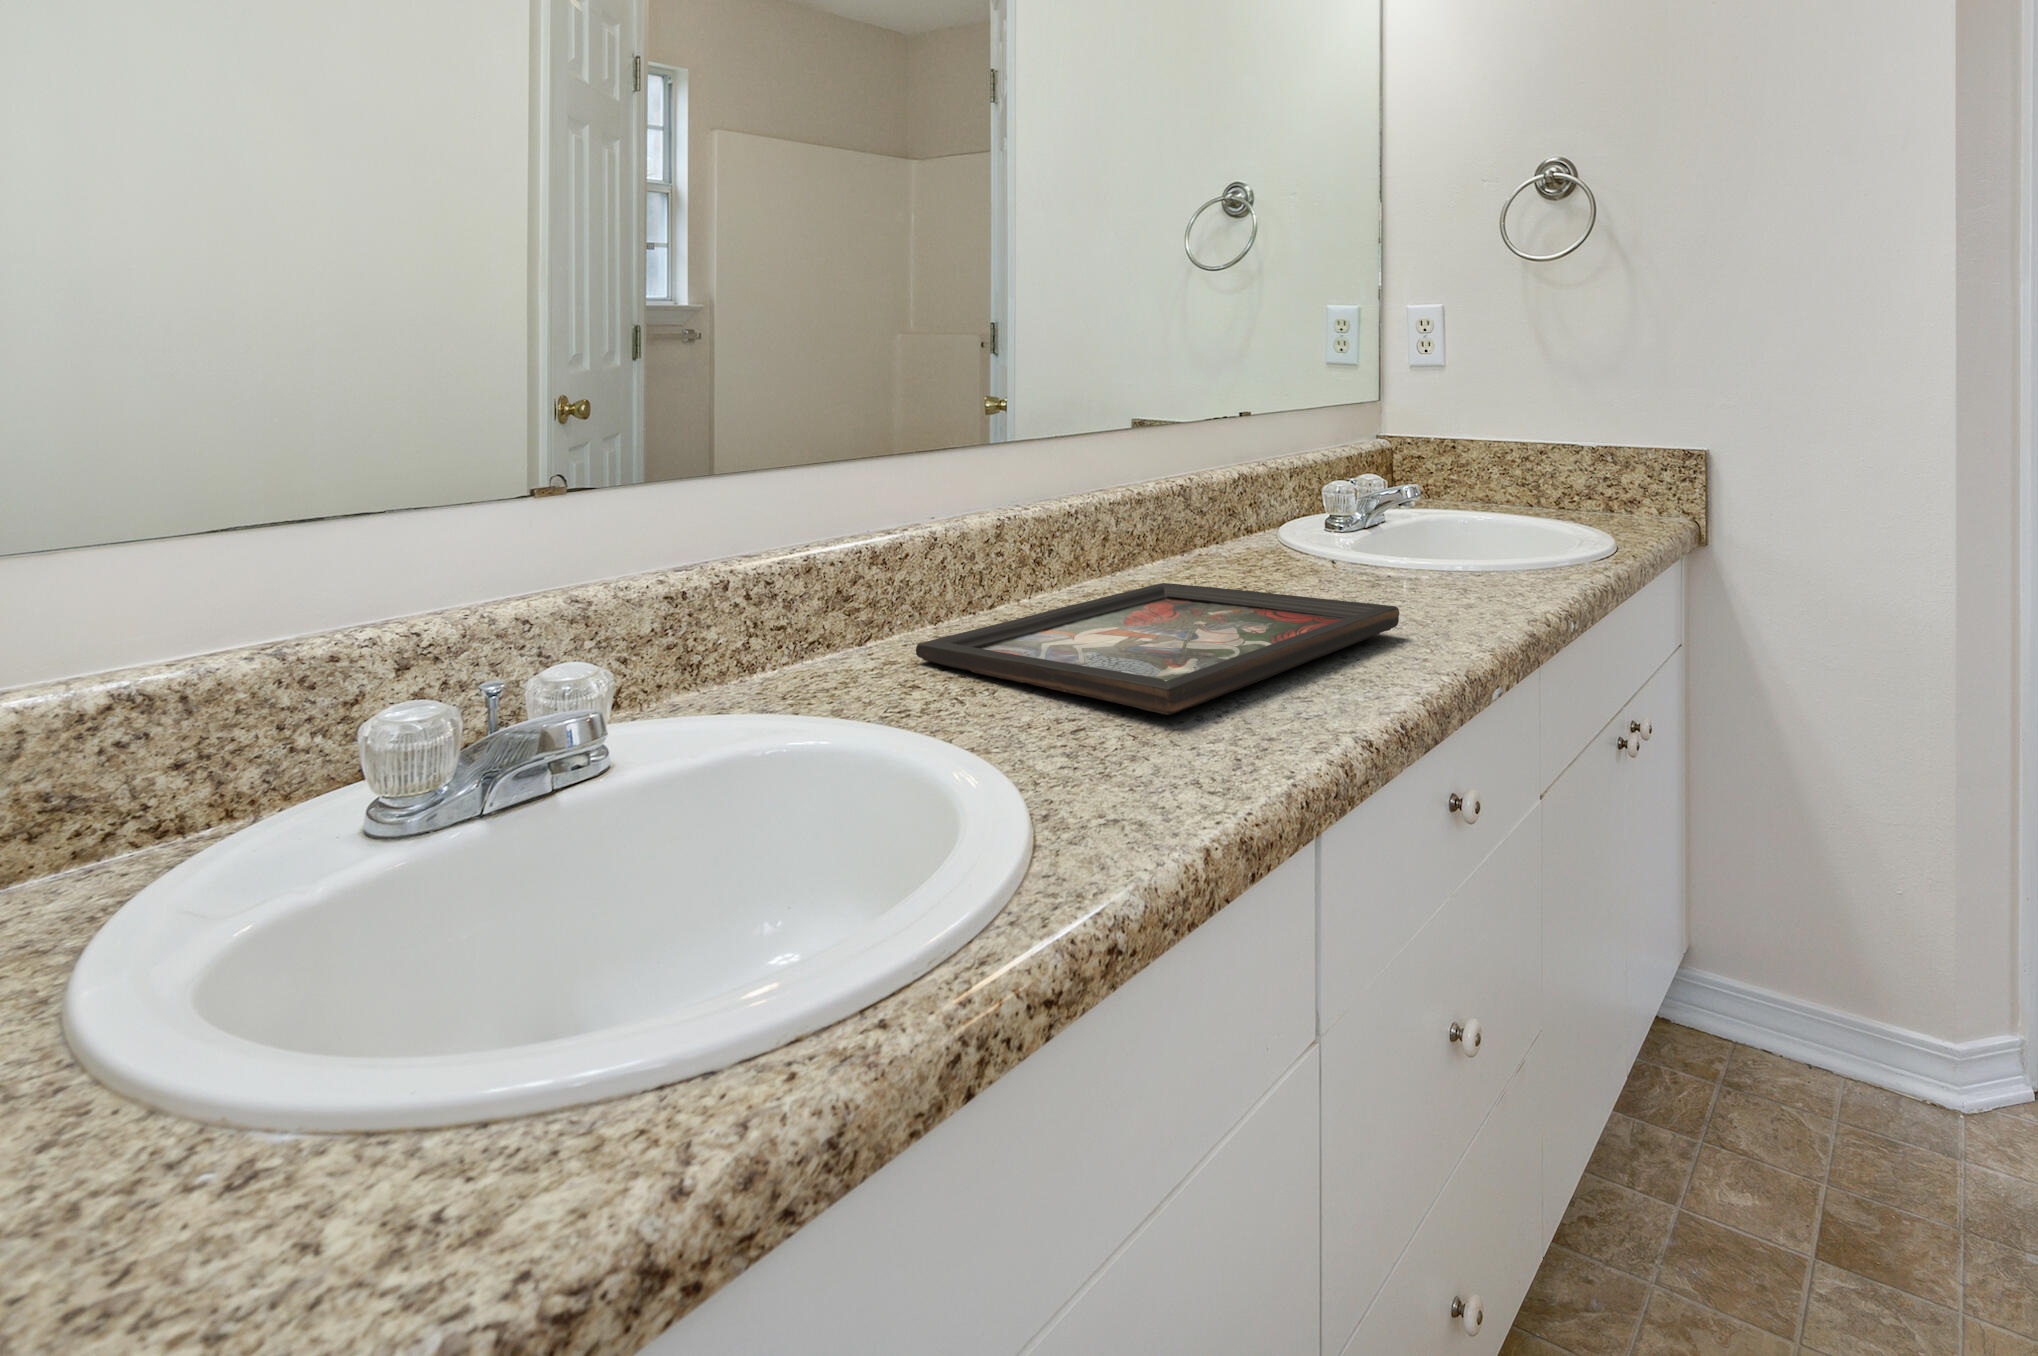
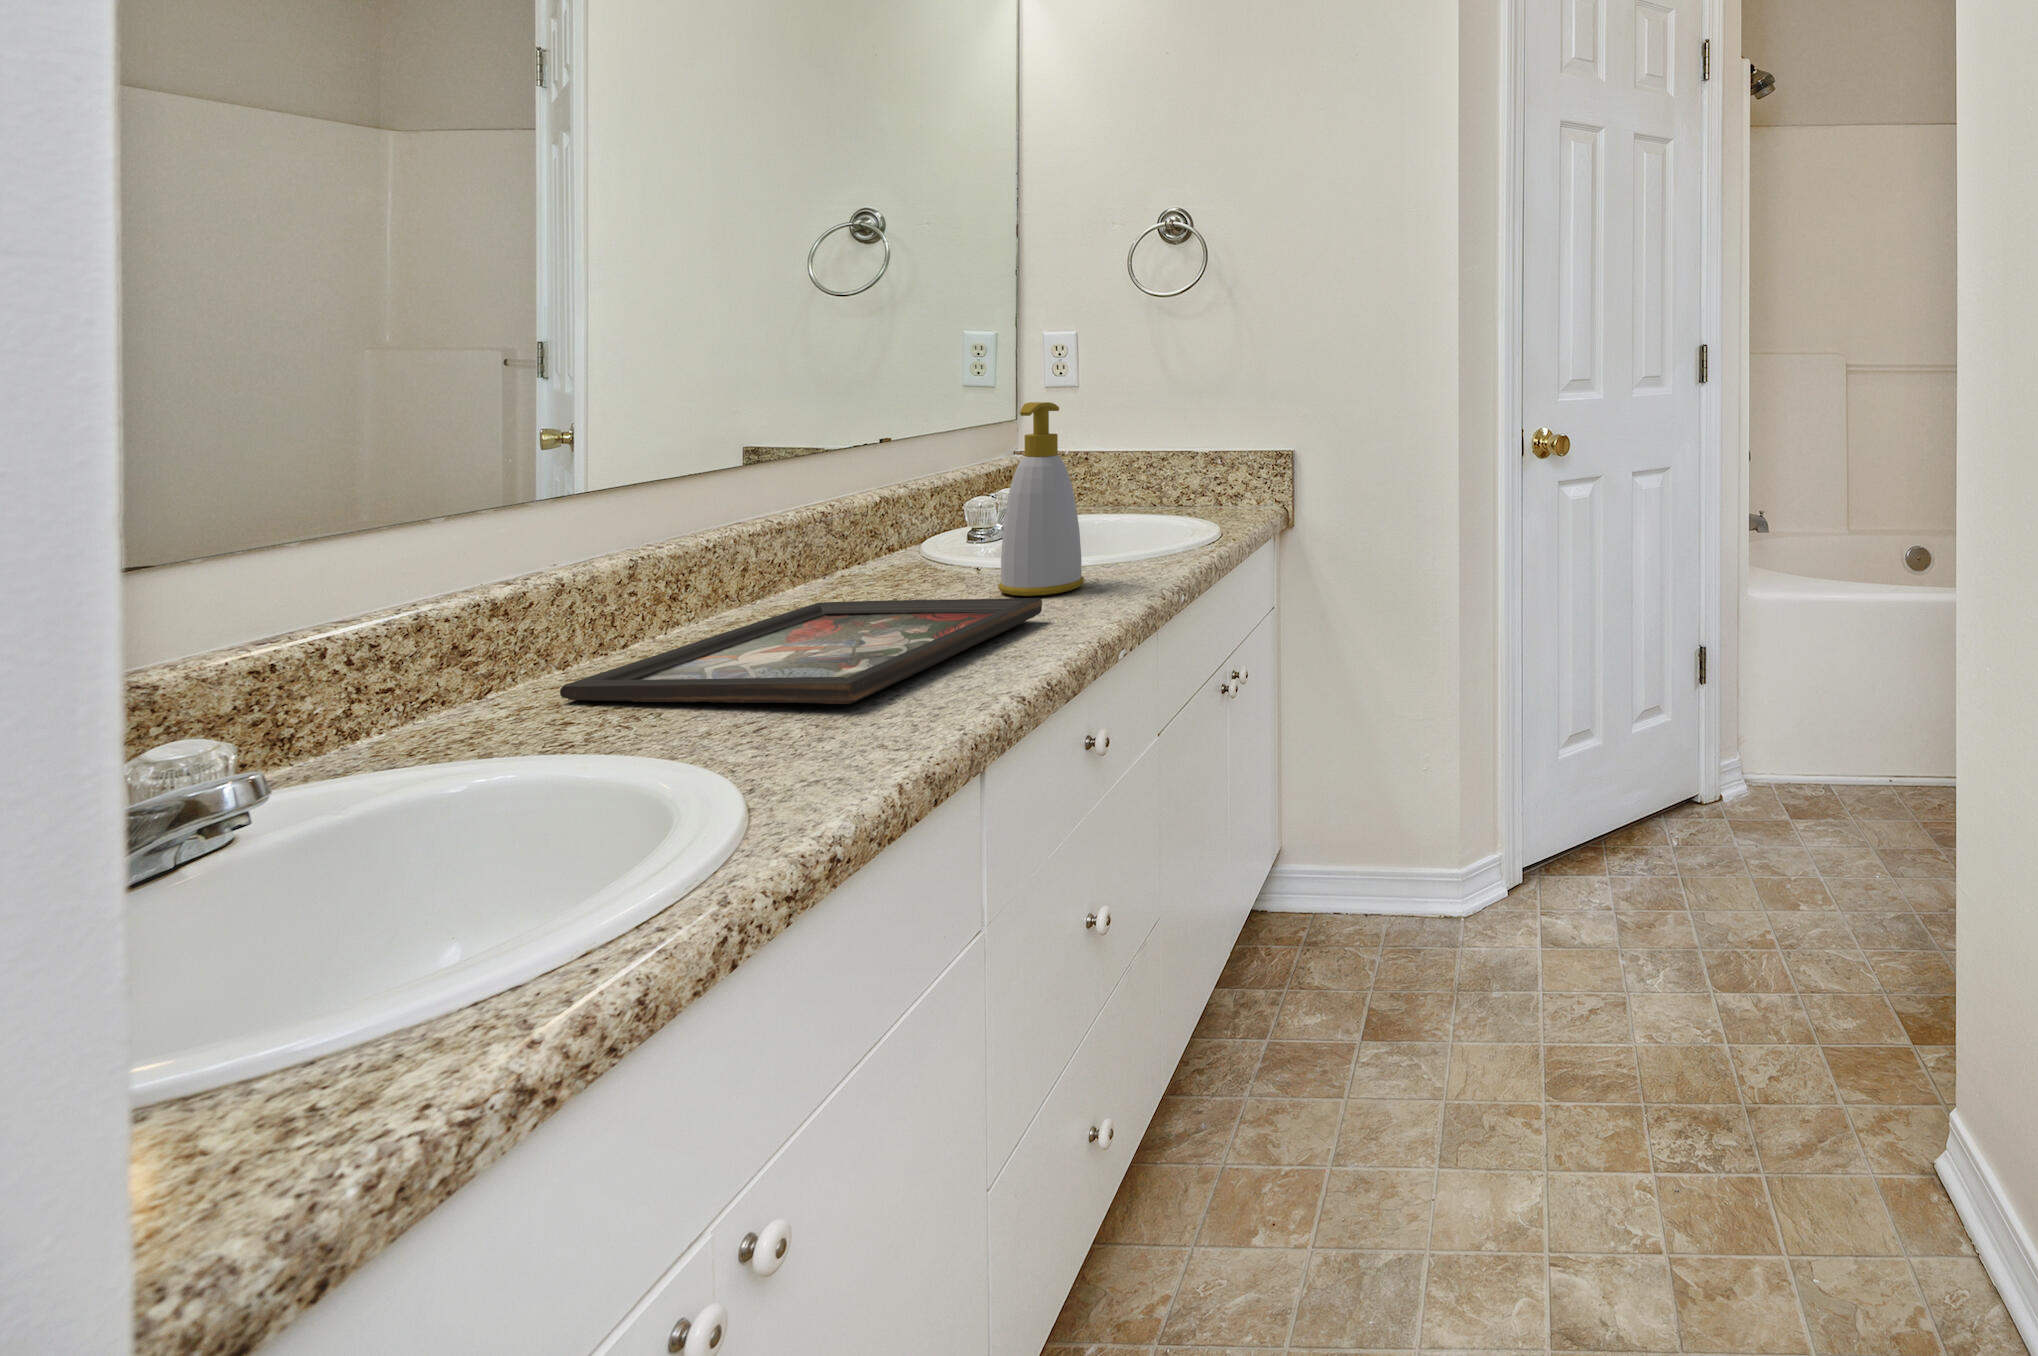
soap bottle: none [1350,361,1452,603] -> present [998,402,1084,596]

